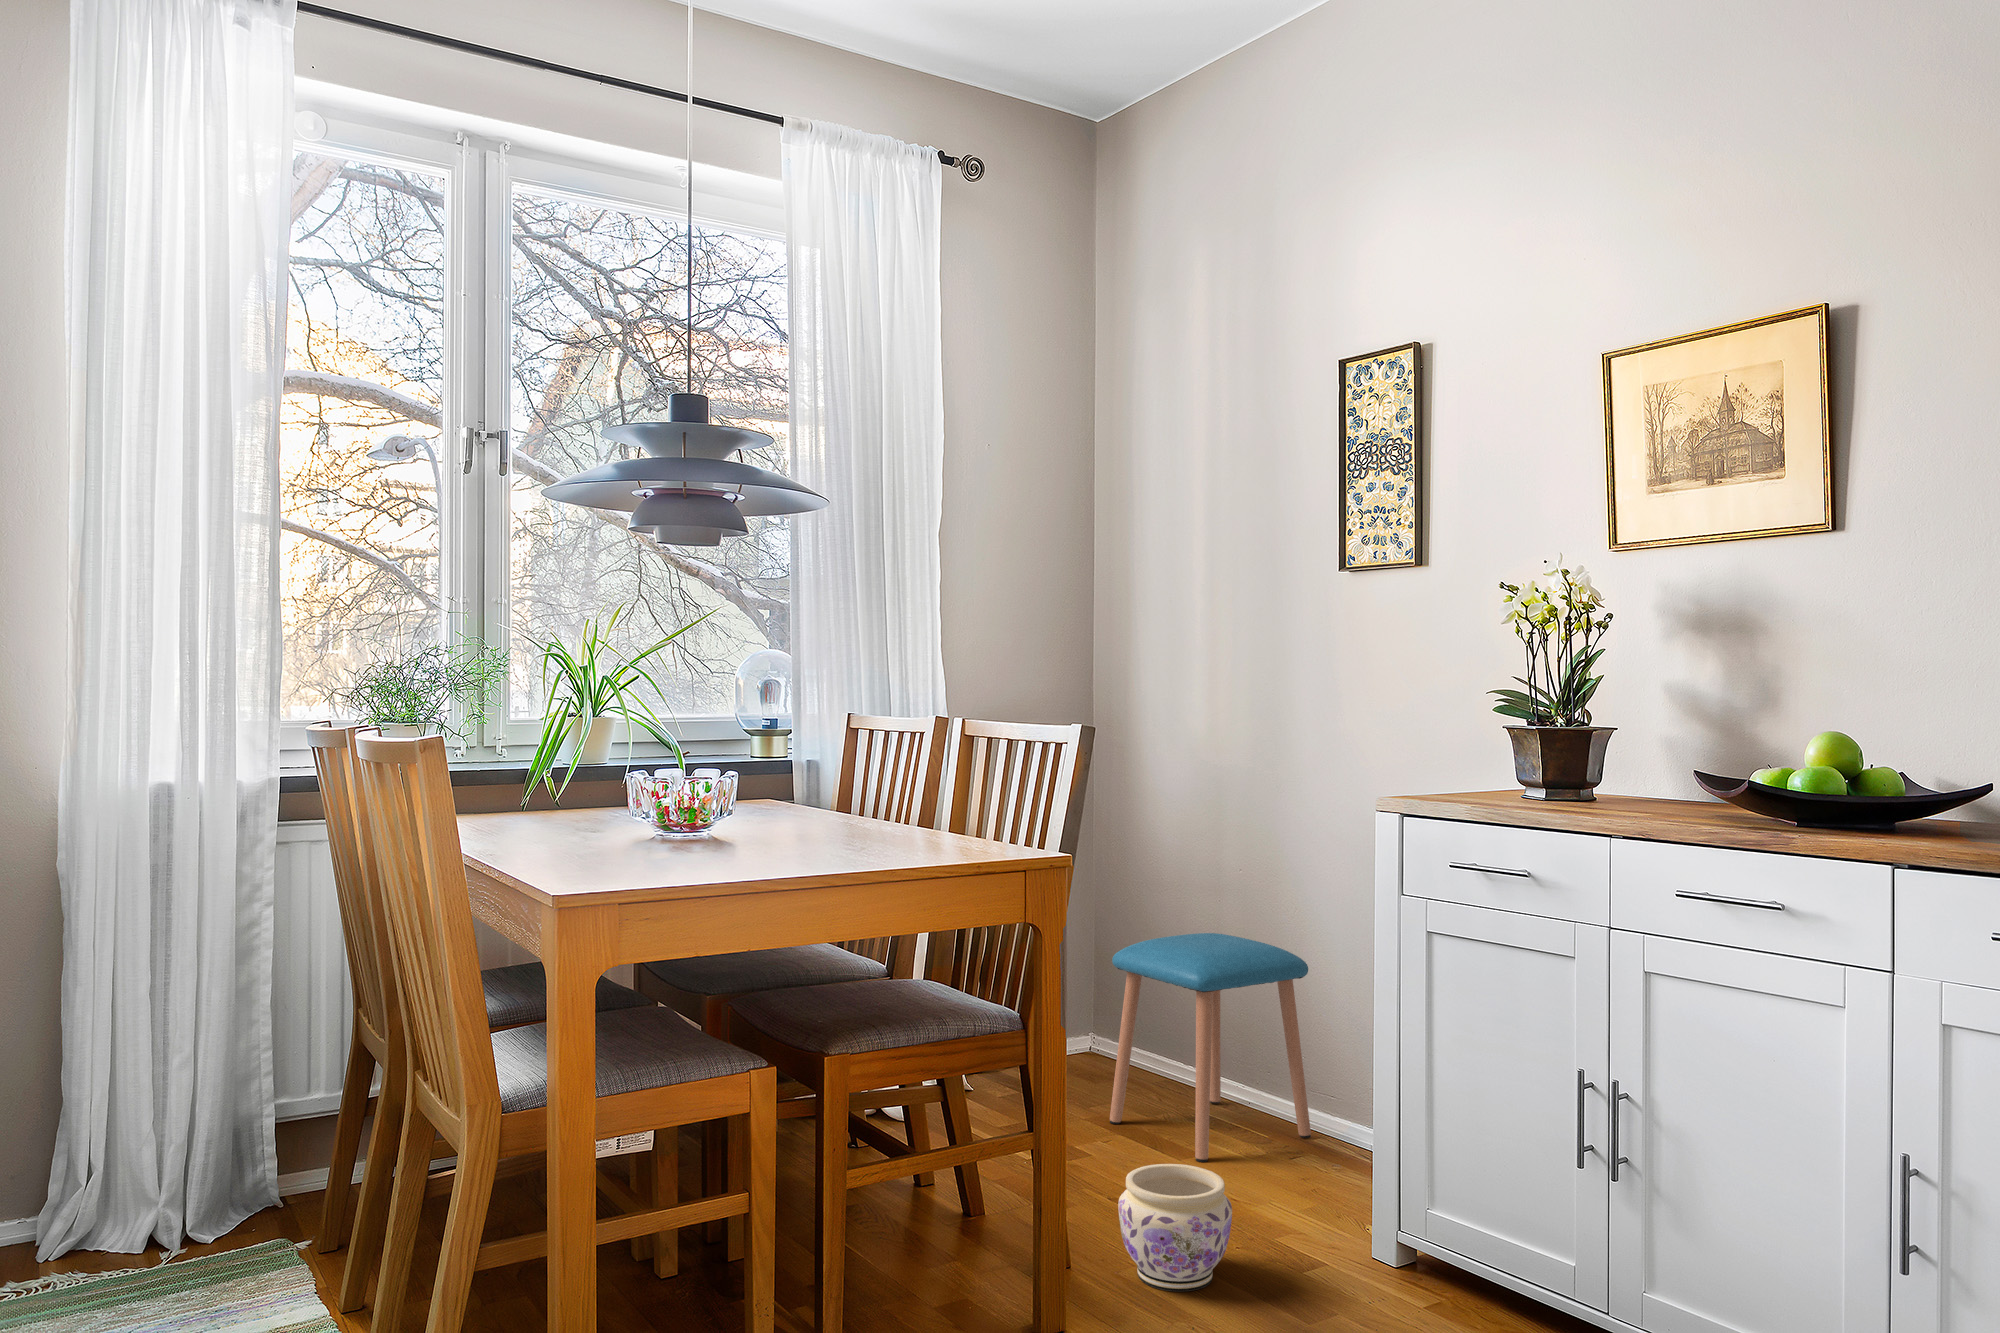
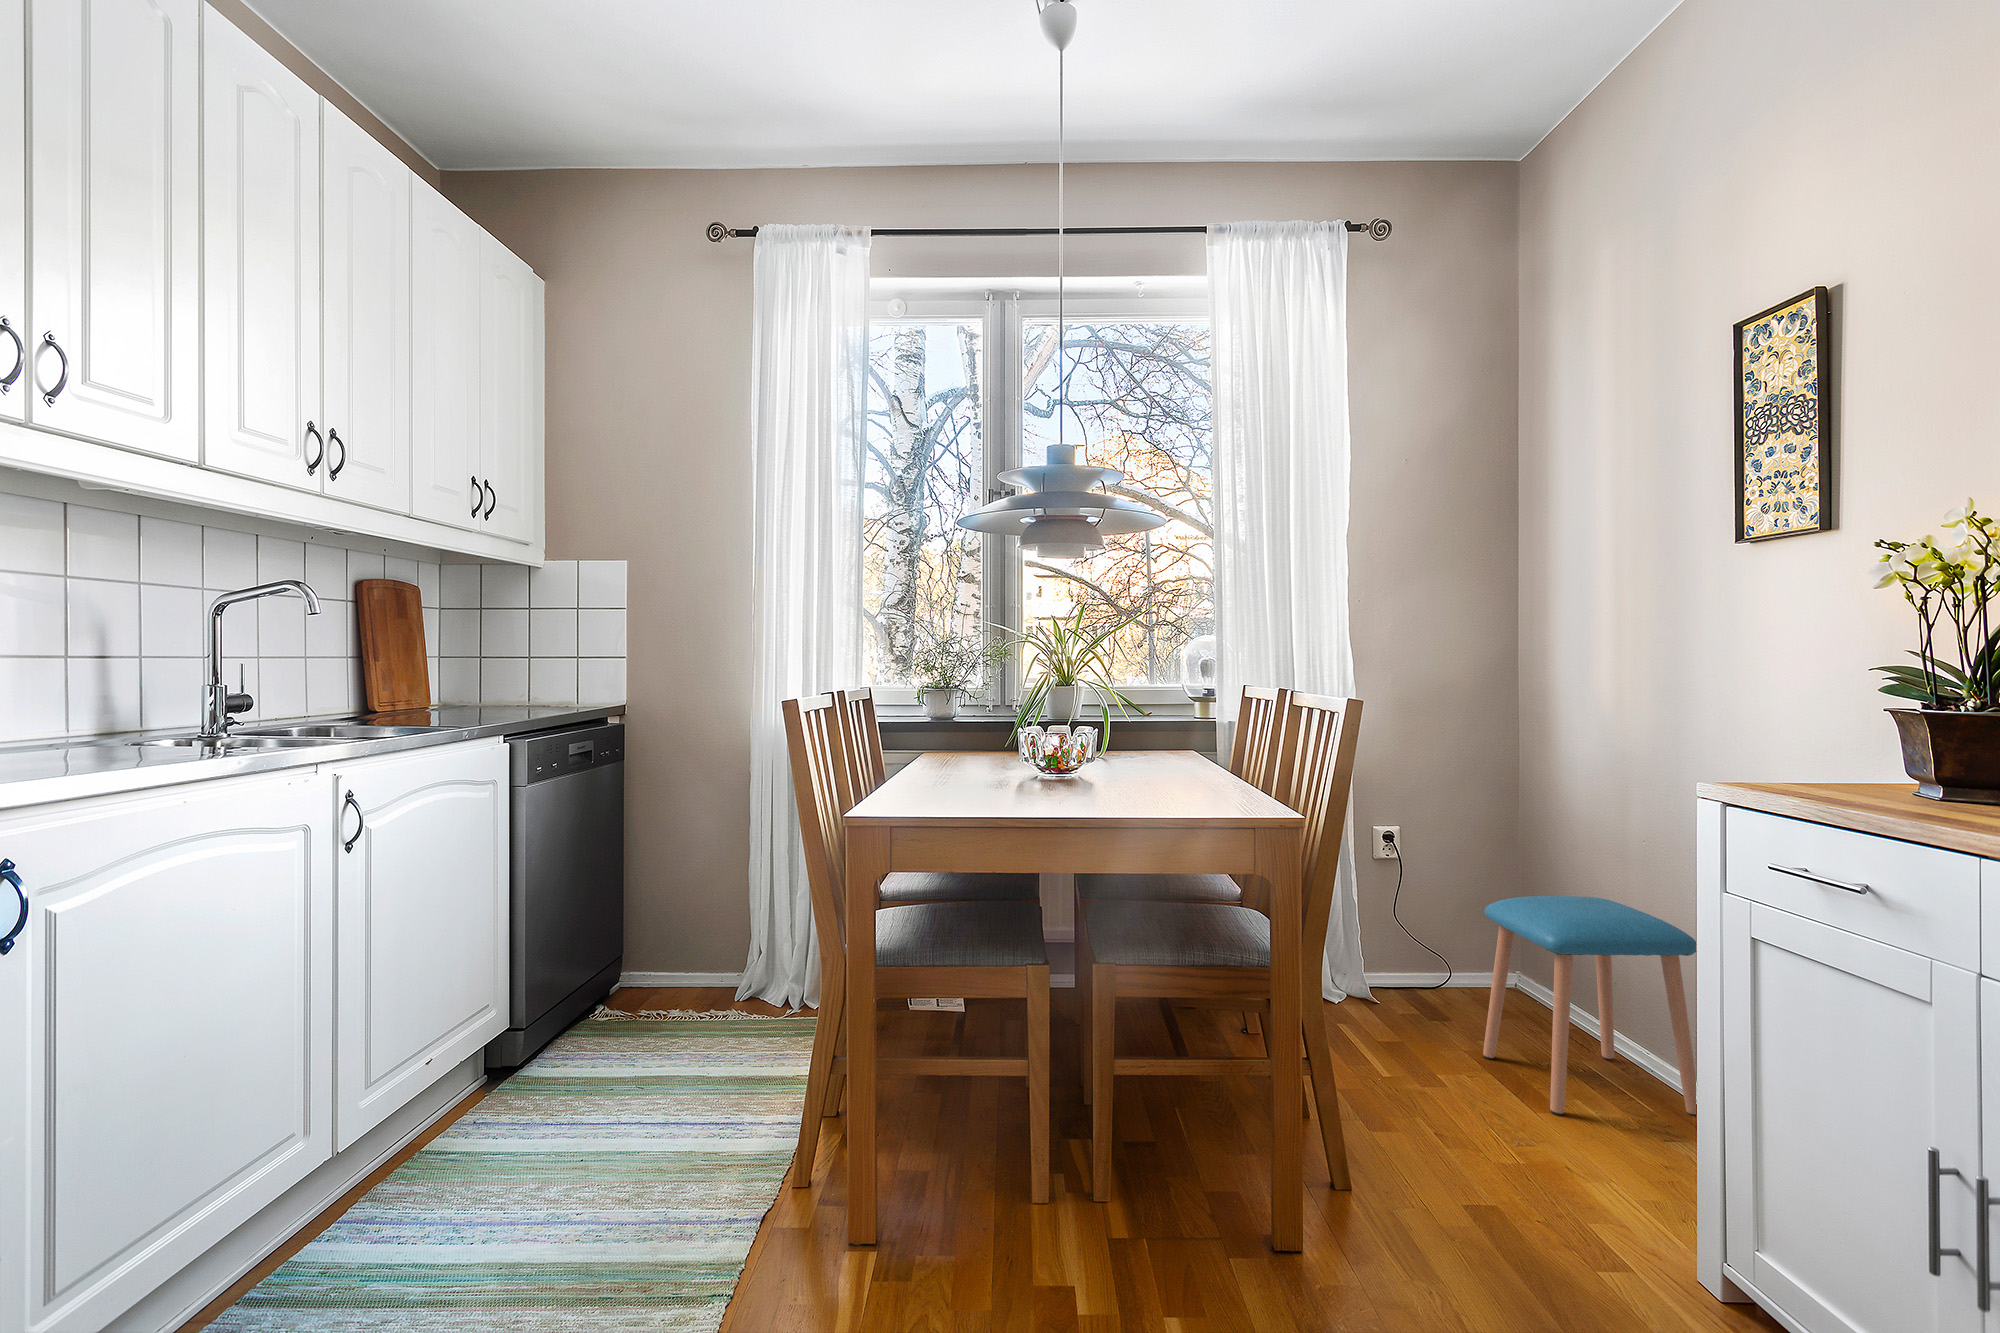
planter: present [1118,1164,1232,1291] -> none [1396,1111,1514,1243]

